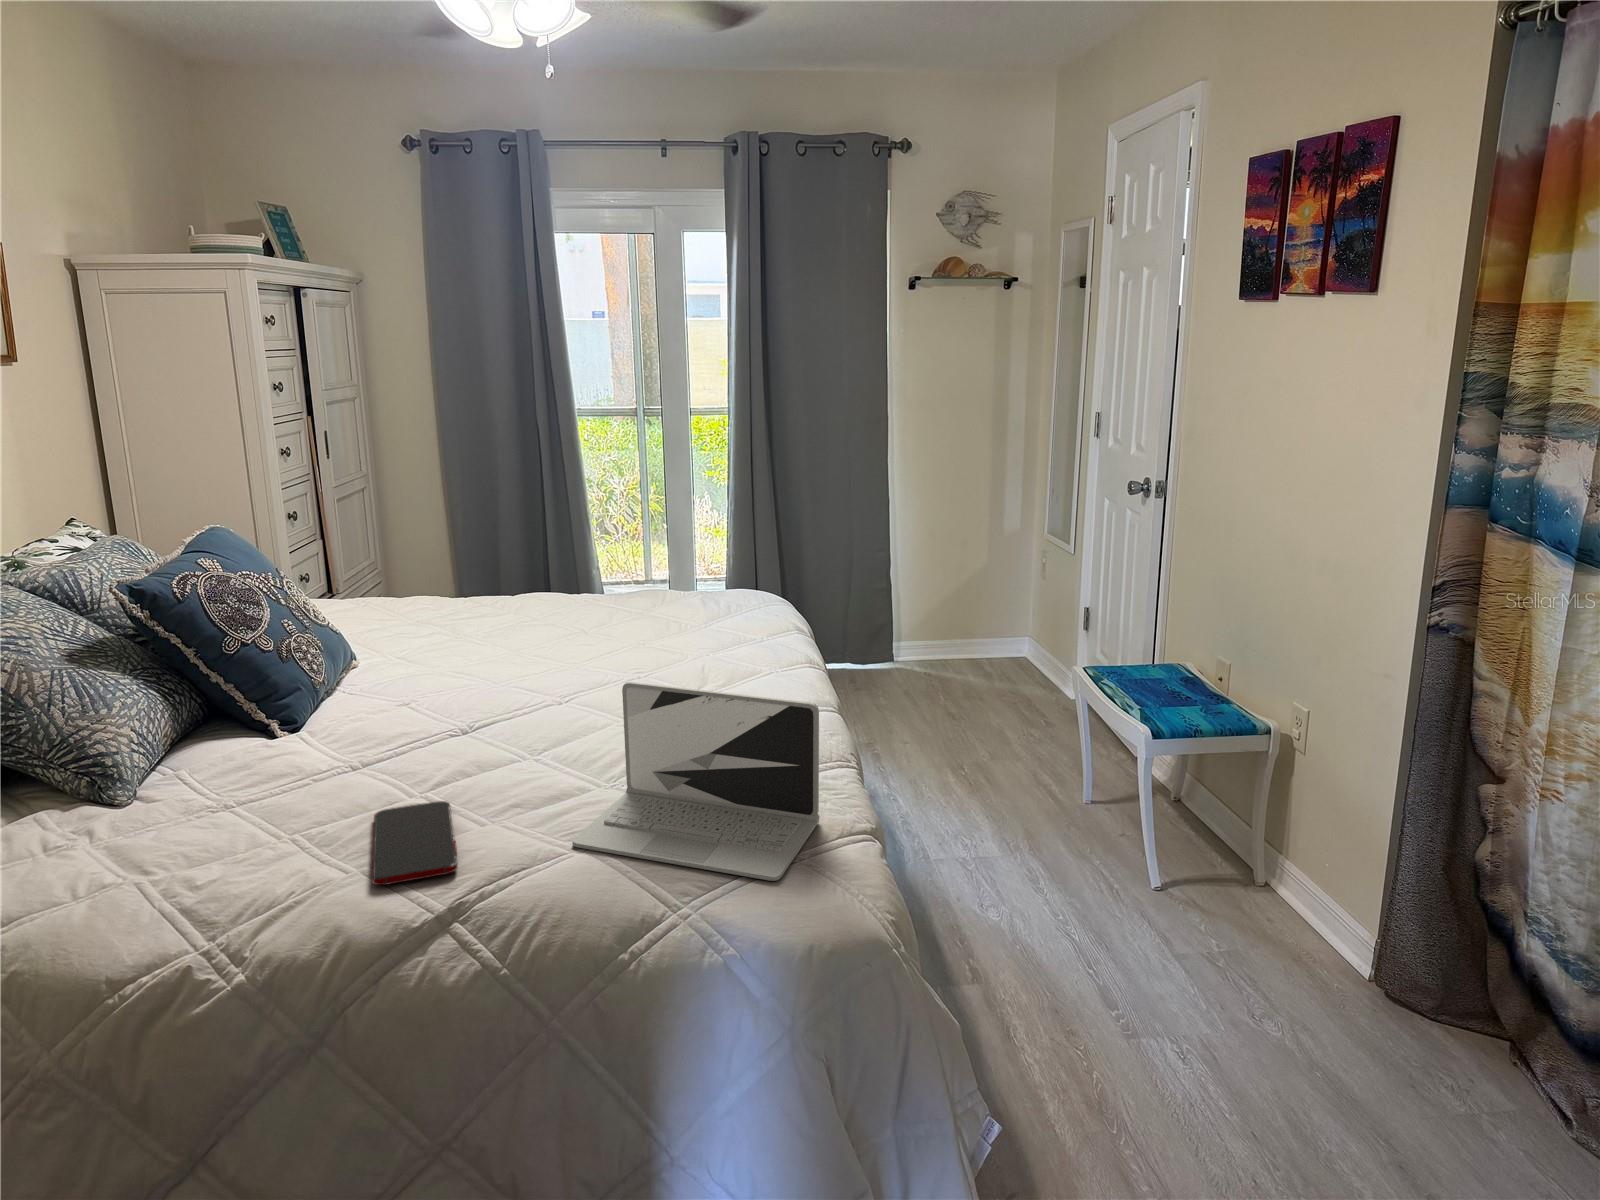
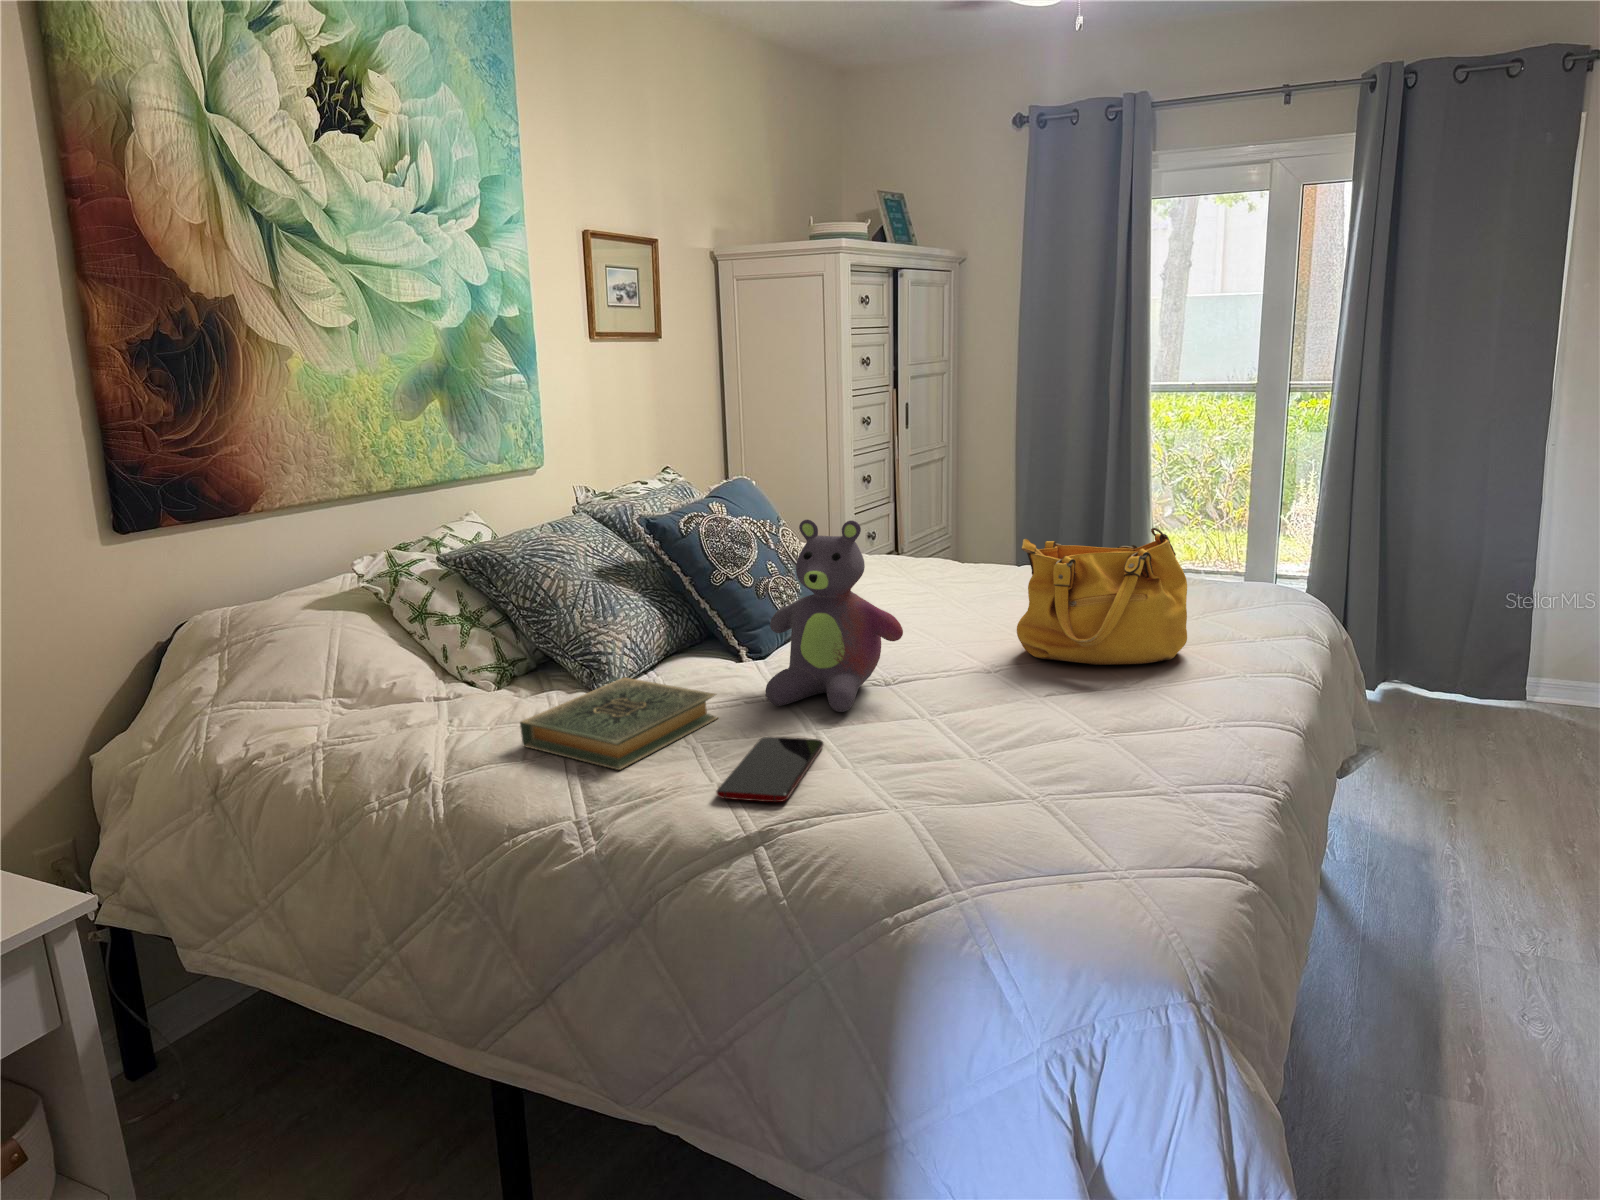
handbag: none [567,553,717,683] -> present [1017,528,1187,665]
stuffed bear: none [327,569,486,776] -> present [765,520,903,712]
laptop: present [572,682,820,881] -> none [899,650,1173,891]
hardback book: none [41,776,300,891] -> present [520,678,717,770]

